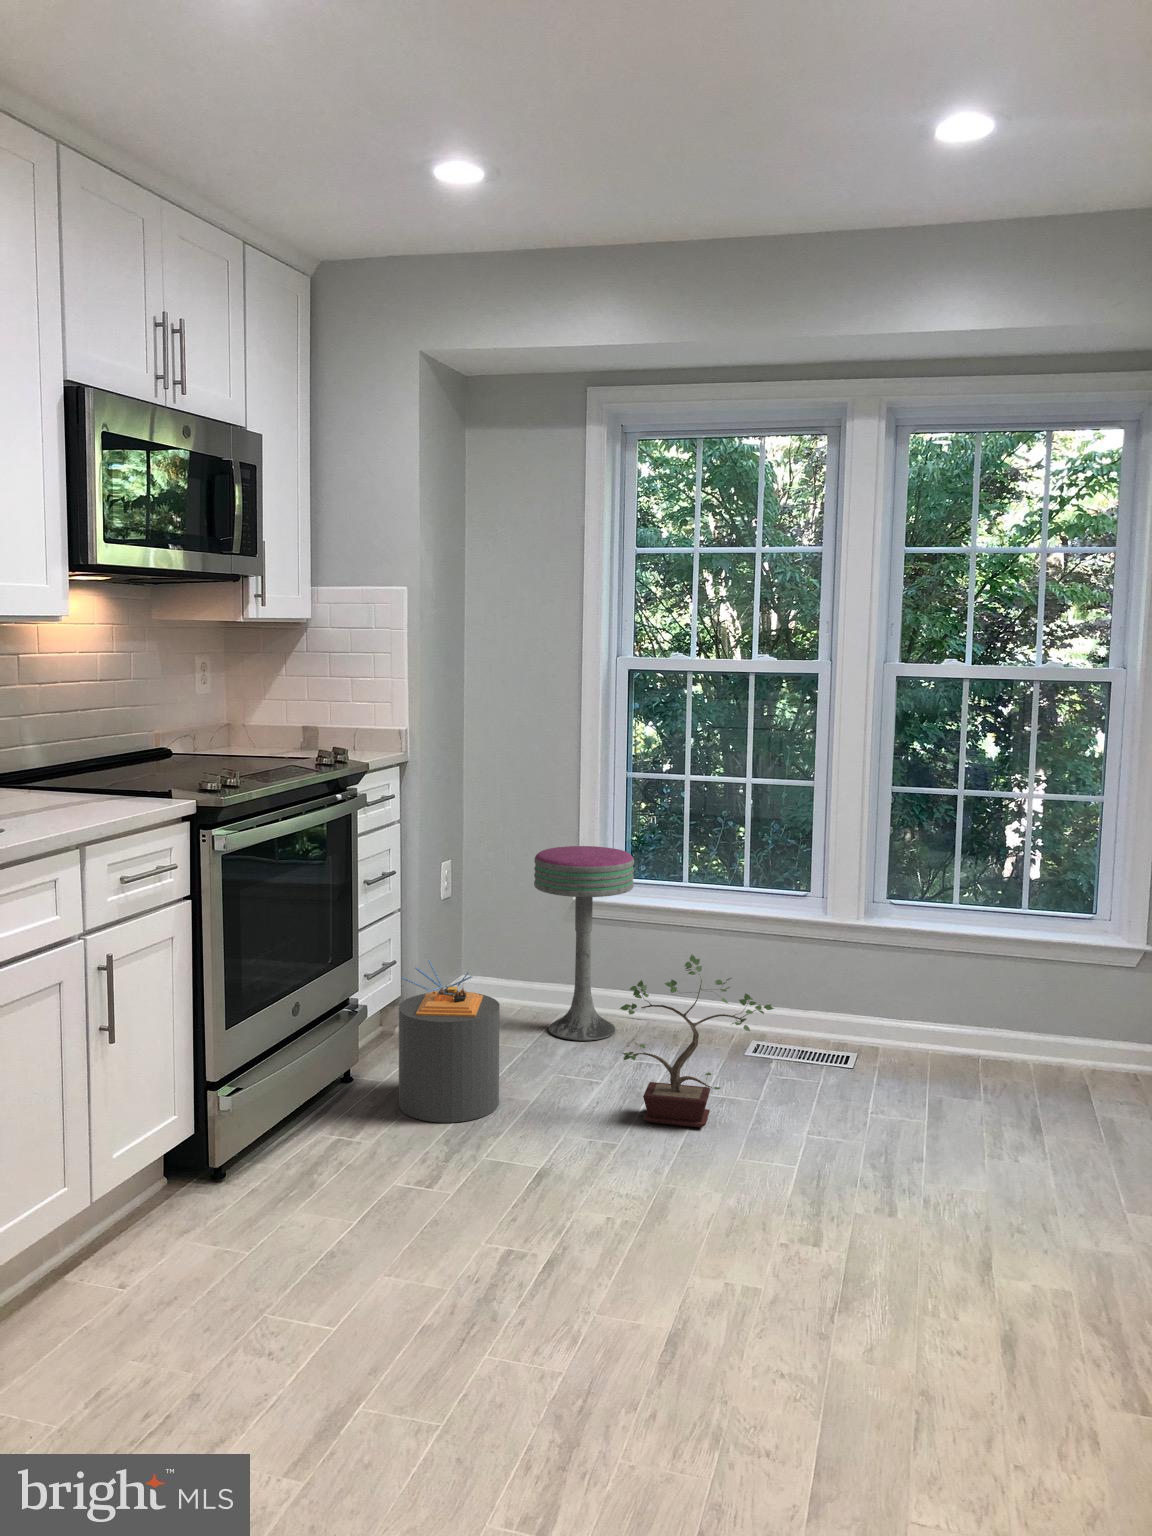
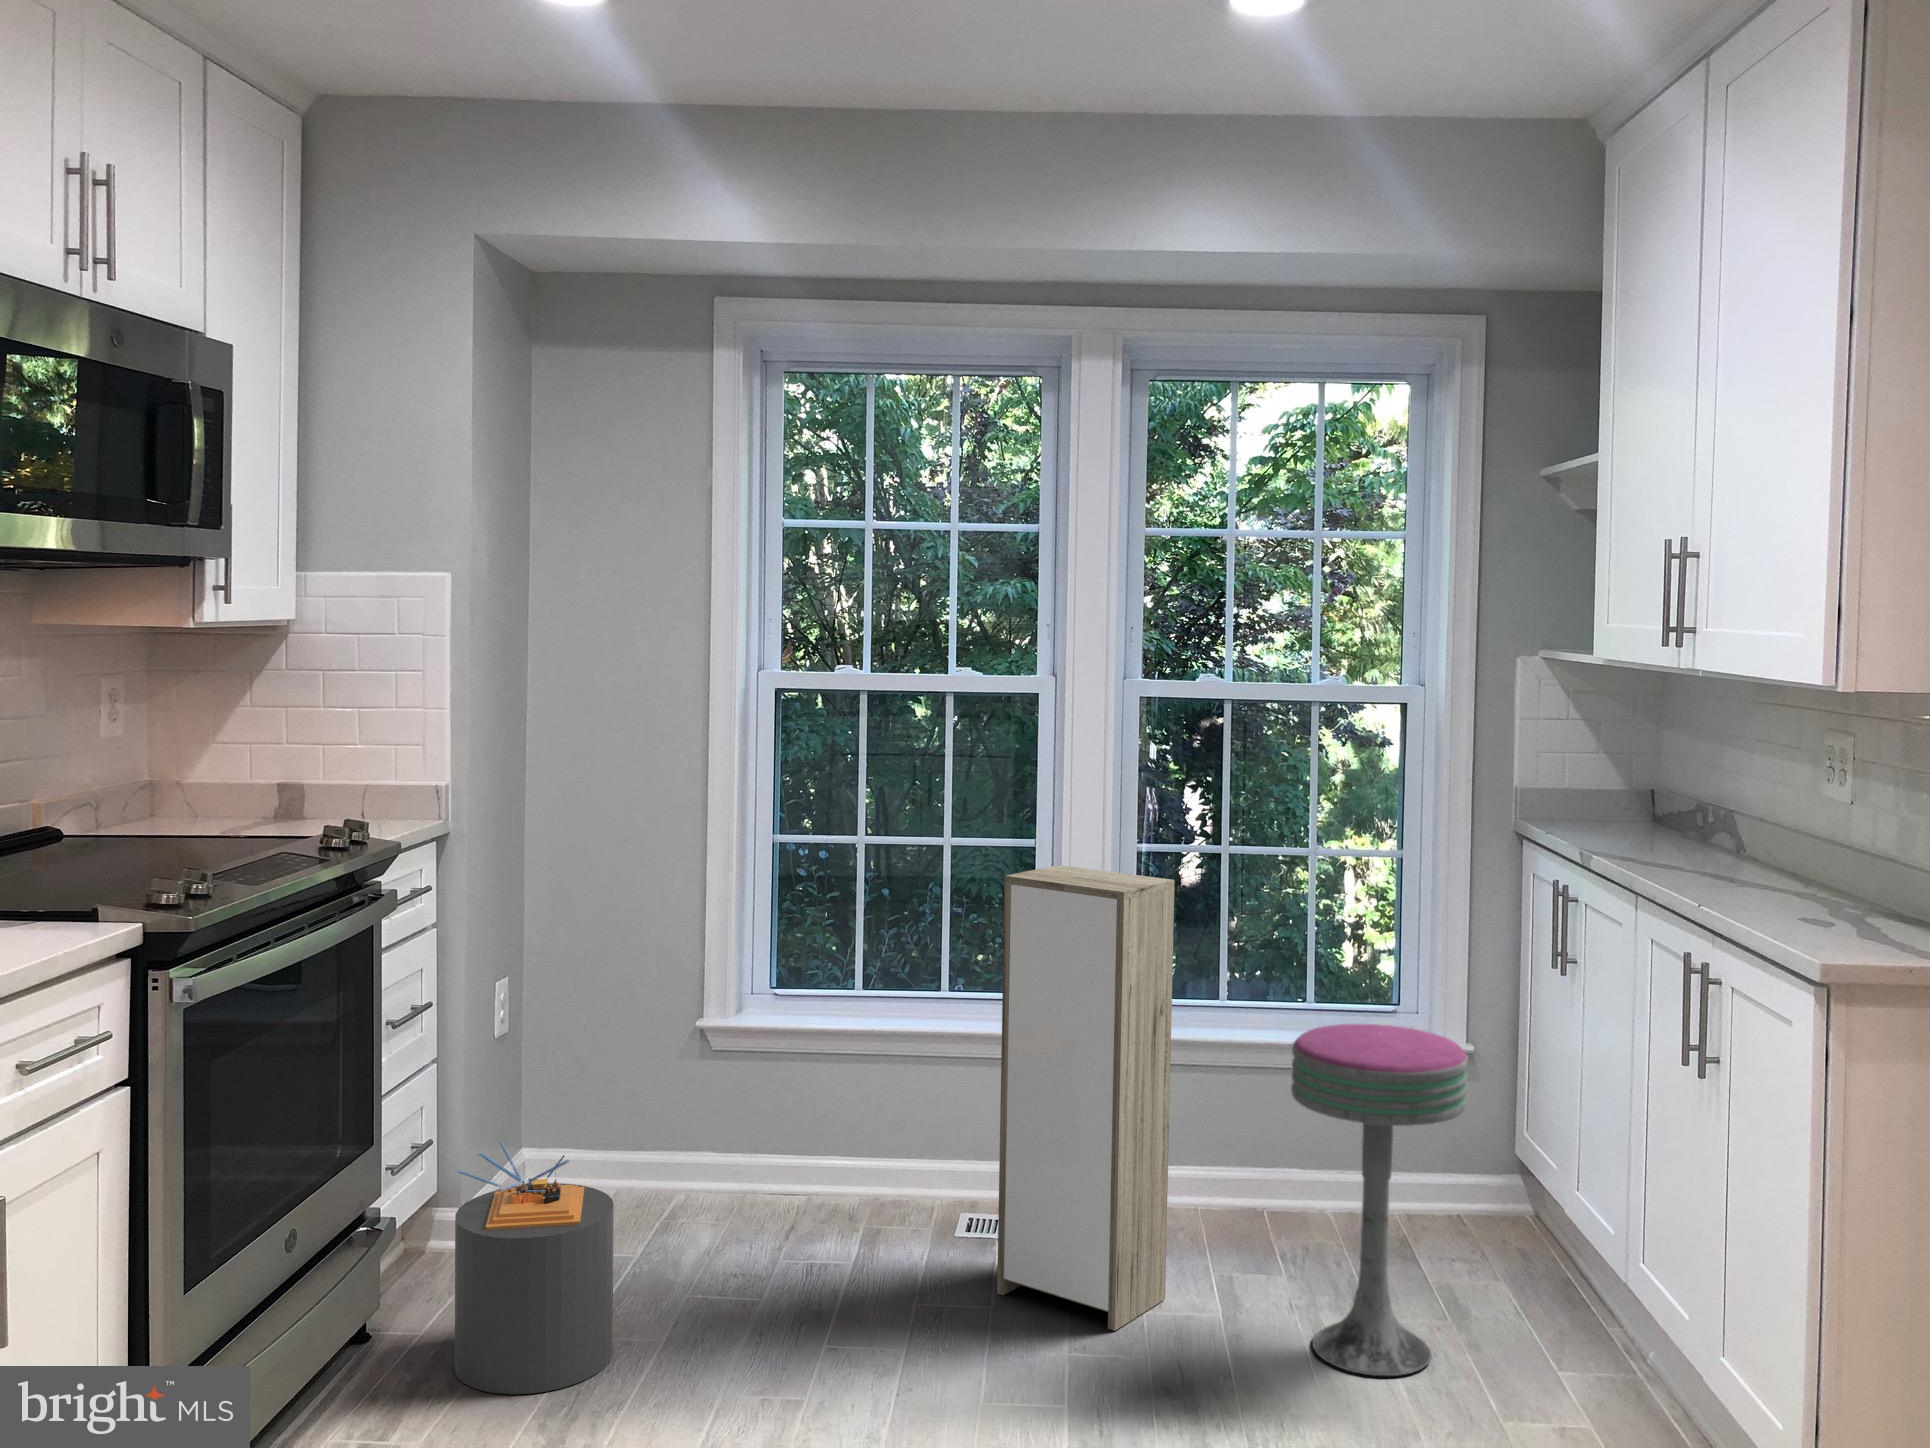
storage cabinet: none [766,793,901,1124] -> present [997,865,1174,1331]
bar stool: present [534,846,634,1041] -> present [1291,1024,1468,1376]
potted plant: present [620,954,774,1128] -> none [796,1104,1024,1359]

